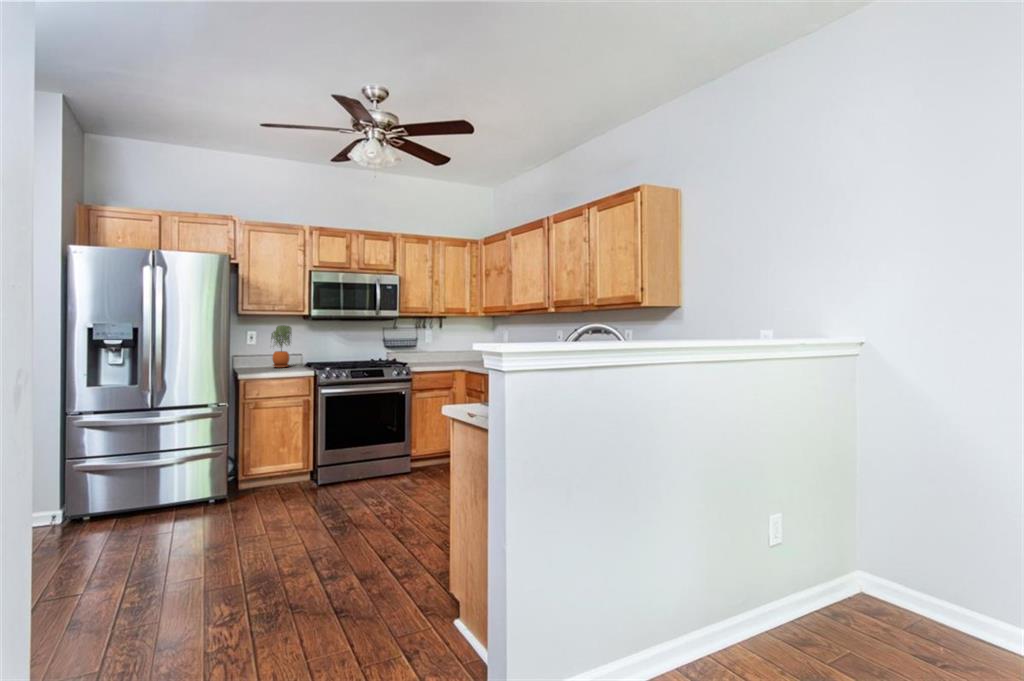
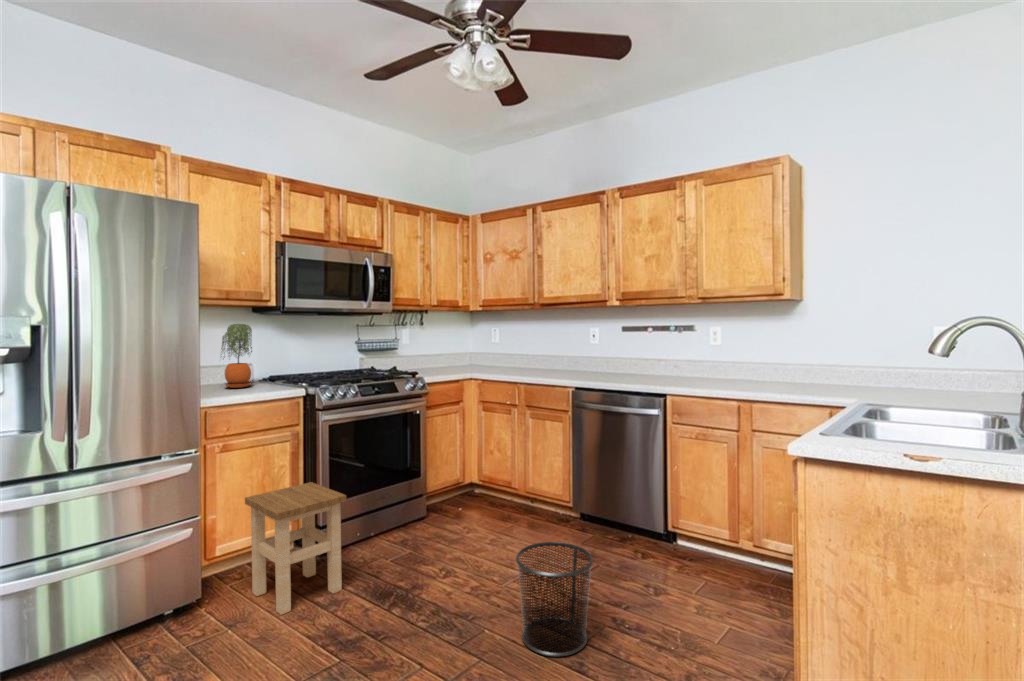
stool: none [257,433,309,510] -> present [245,482,347,615]
waste bin: none [358,484,414,559] -> present [516,542,593,657]

